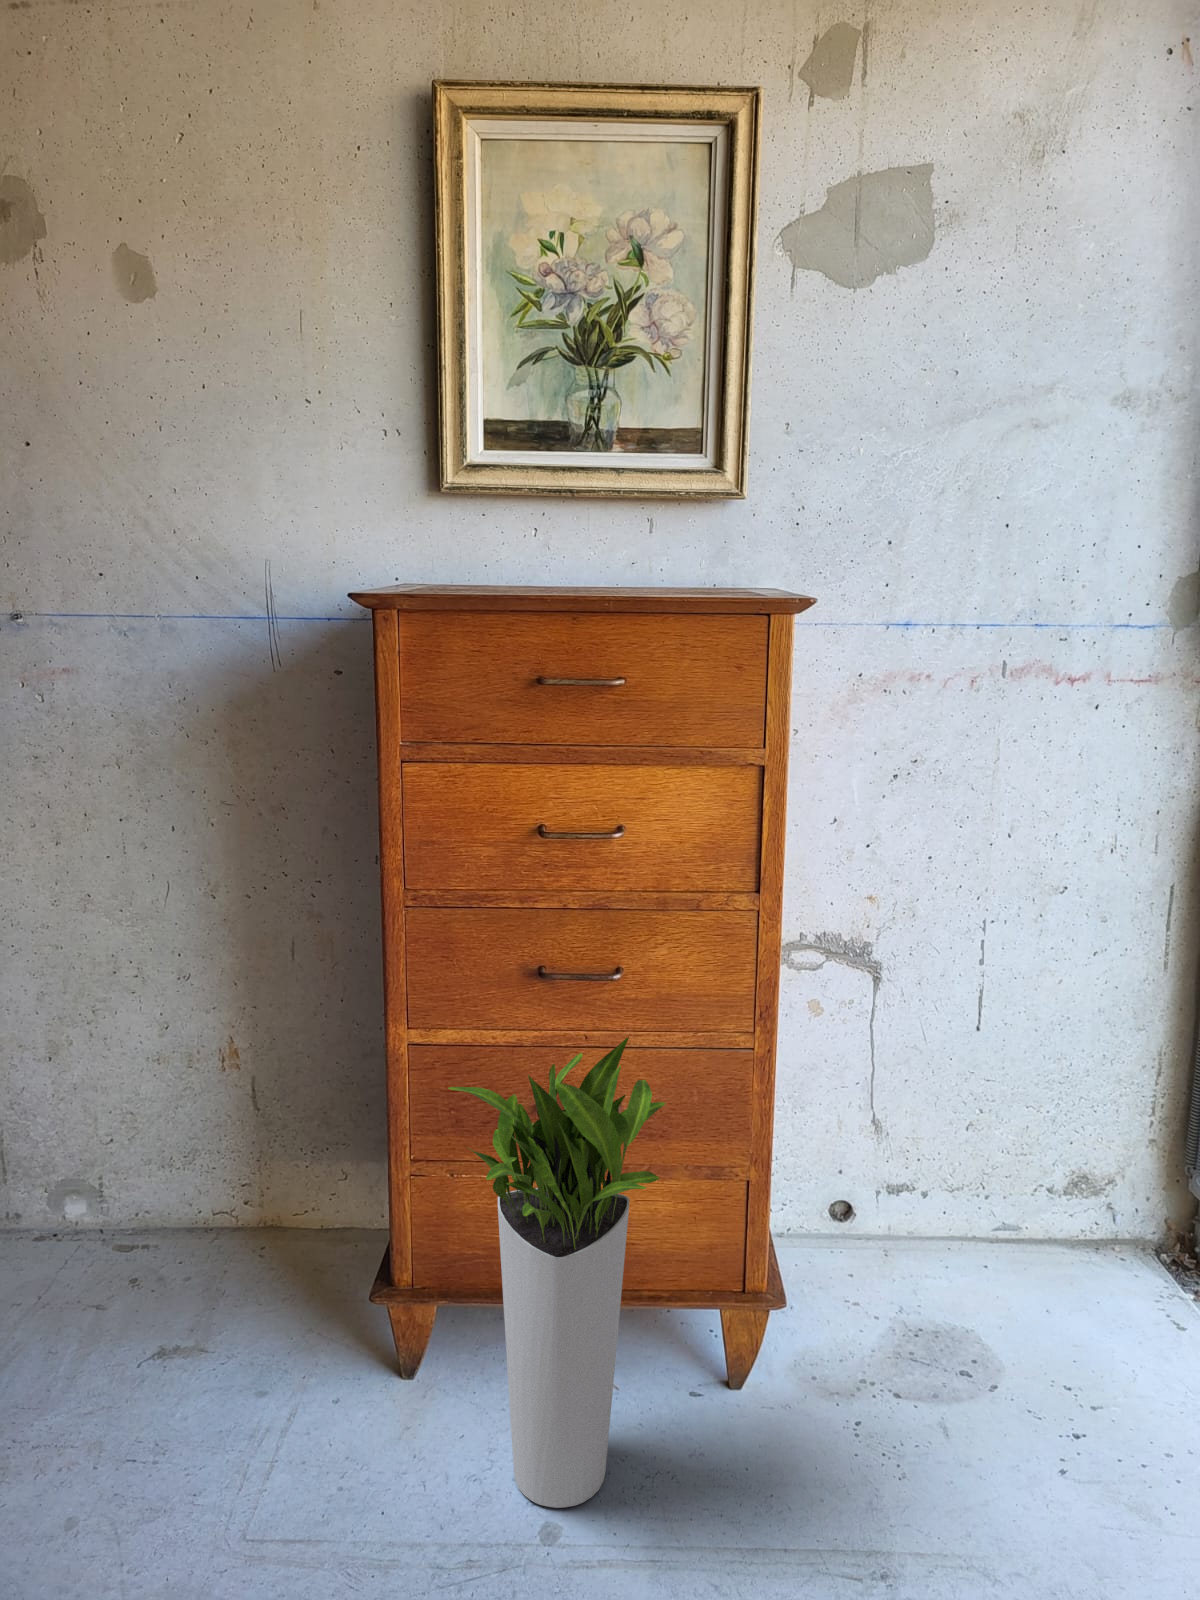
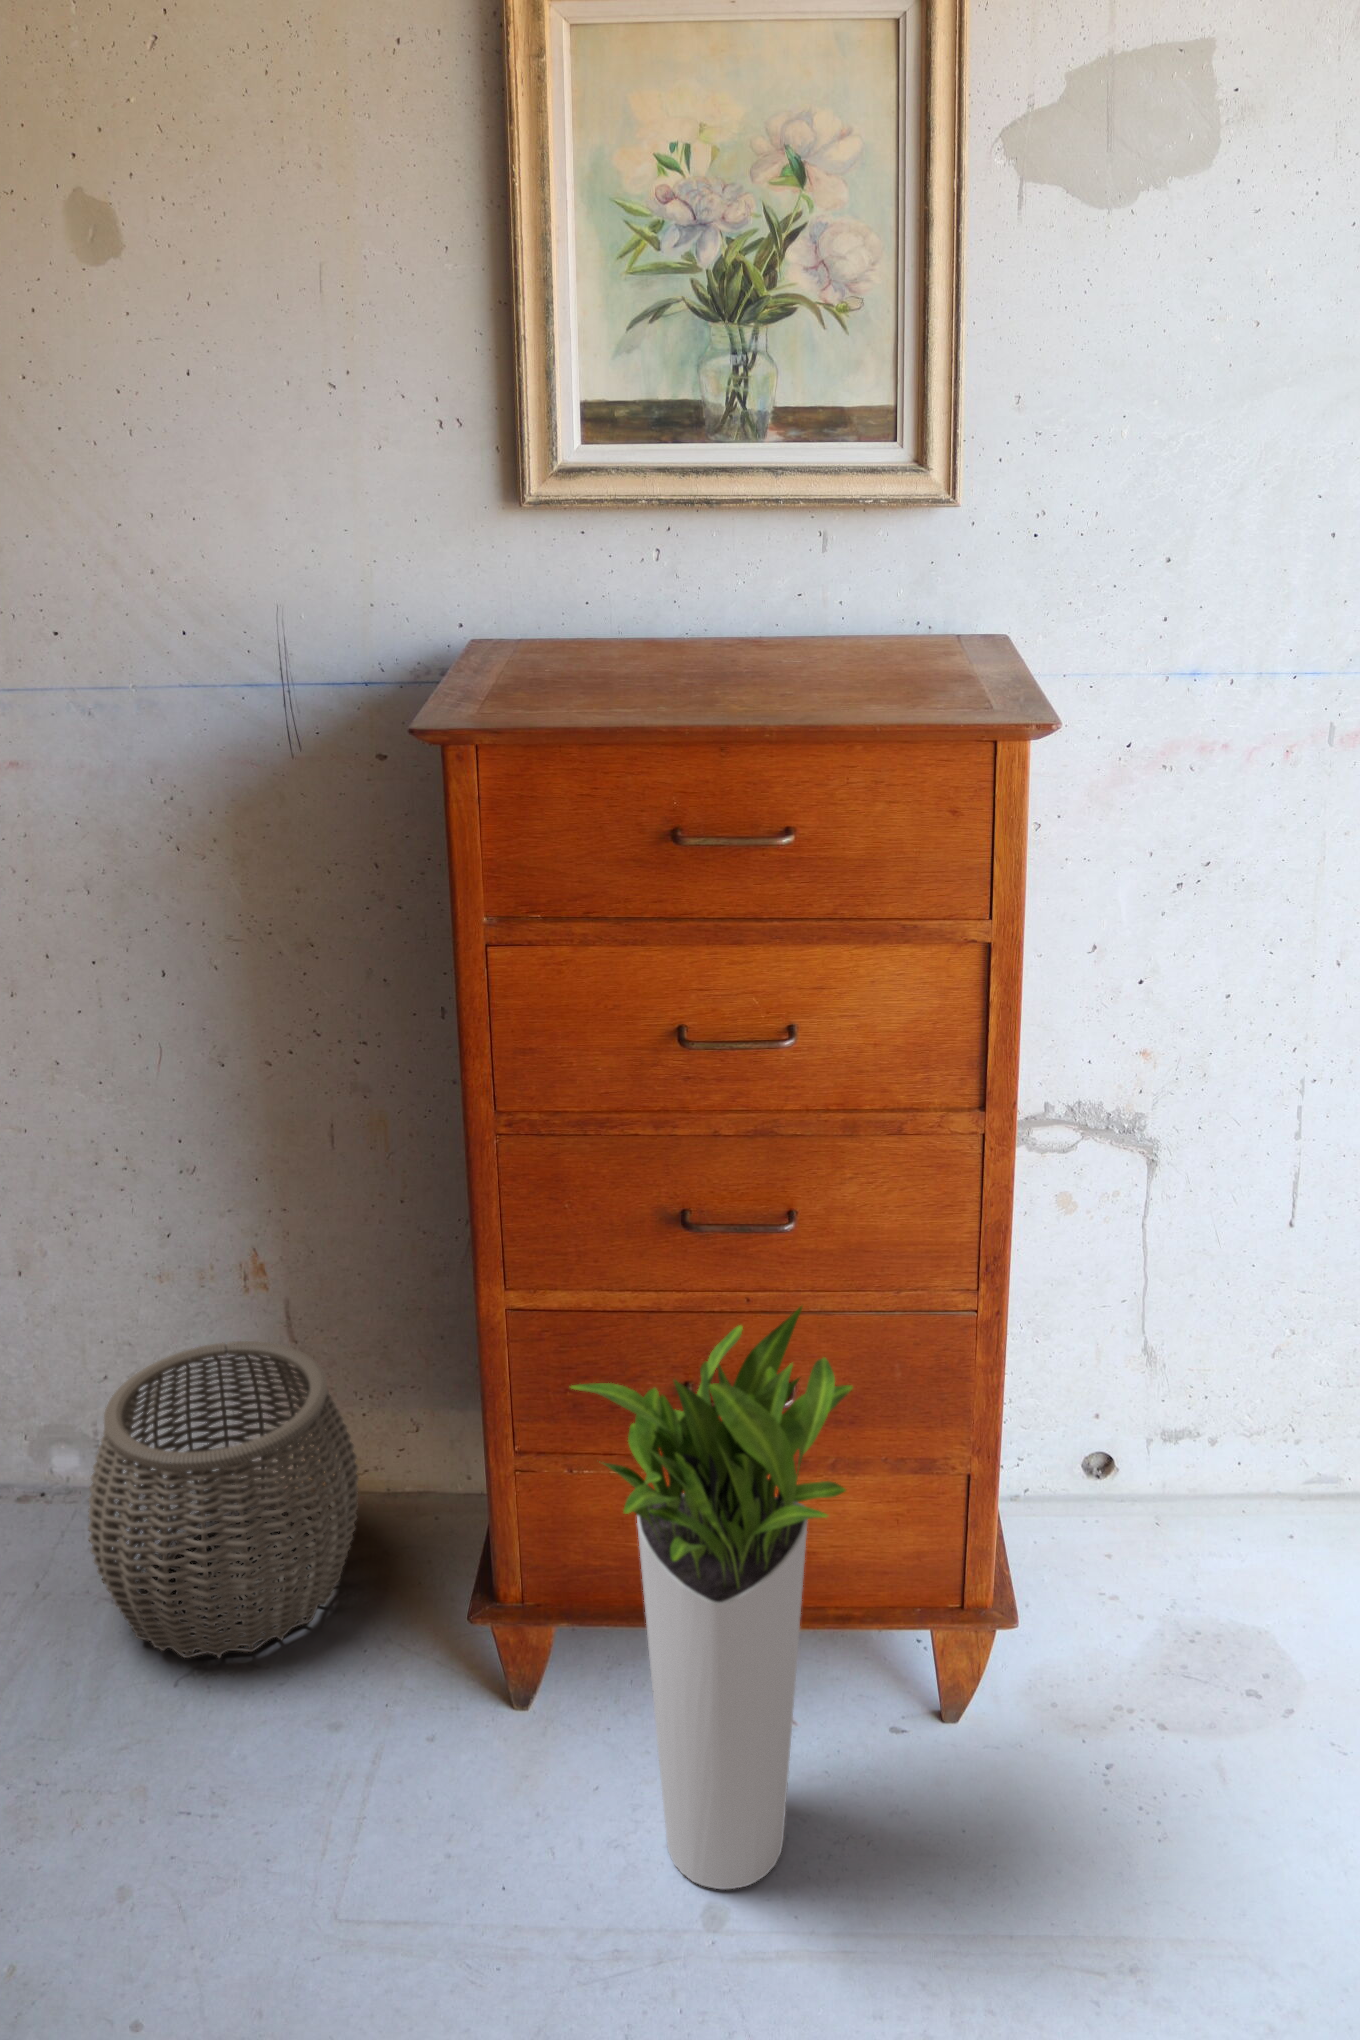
woven basket: none [79,1103,292,1339] -> present [88,1341,359,1658]

